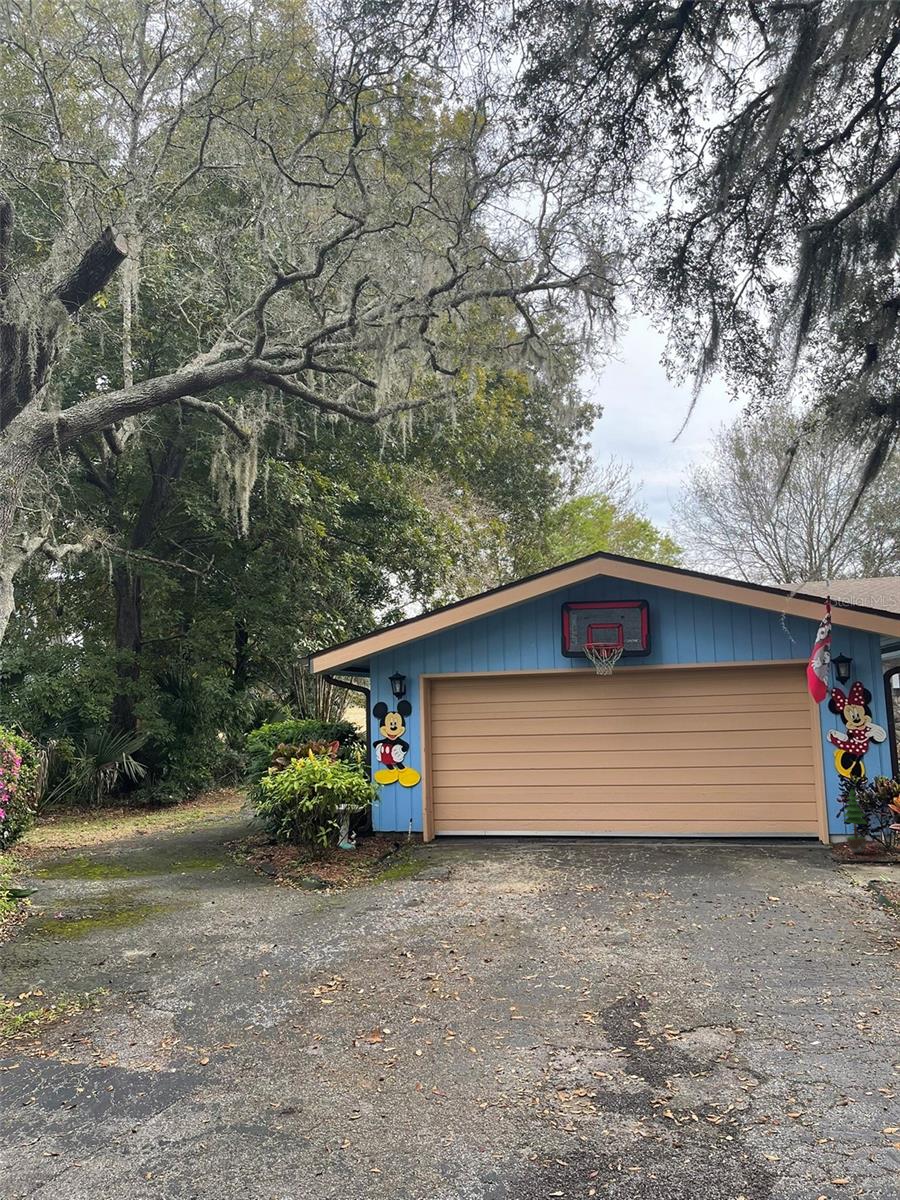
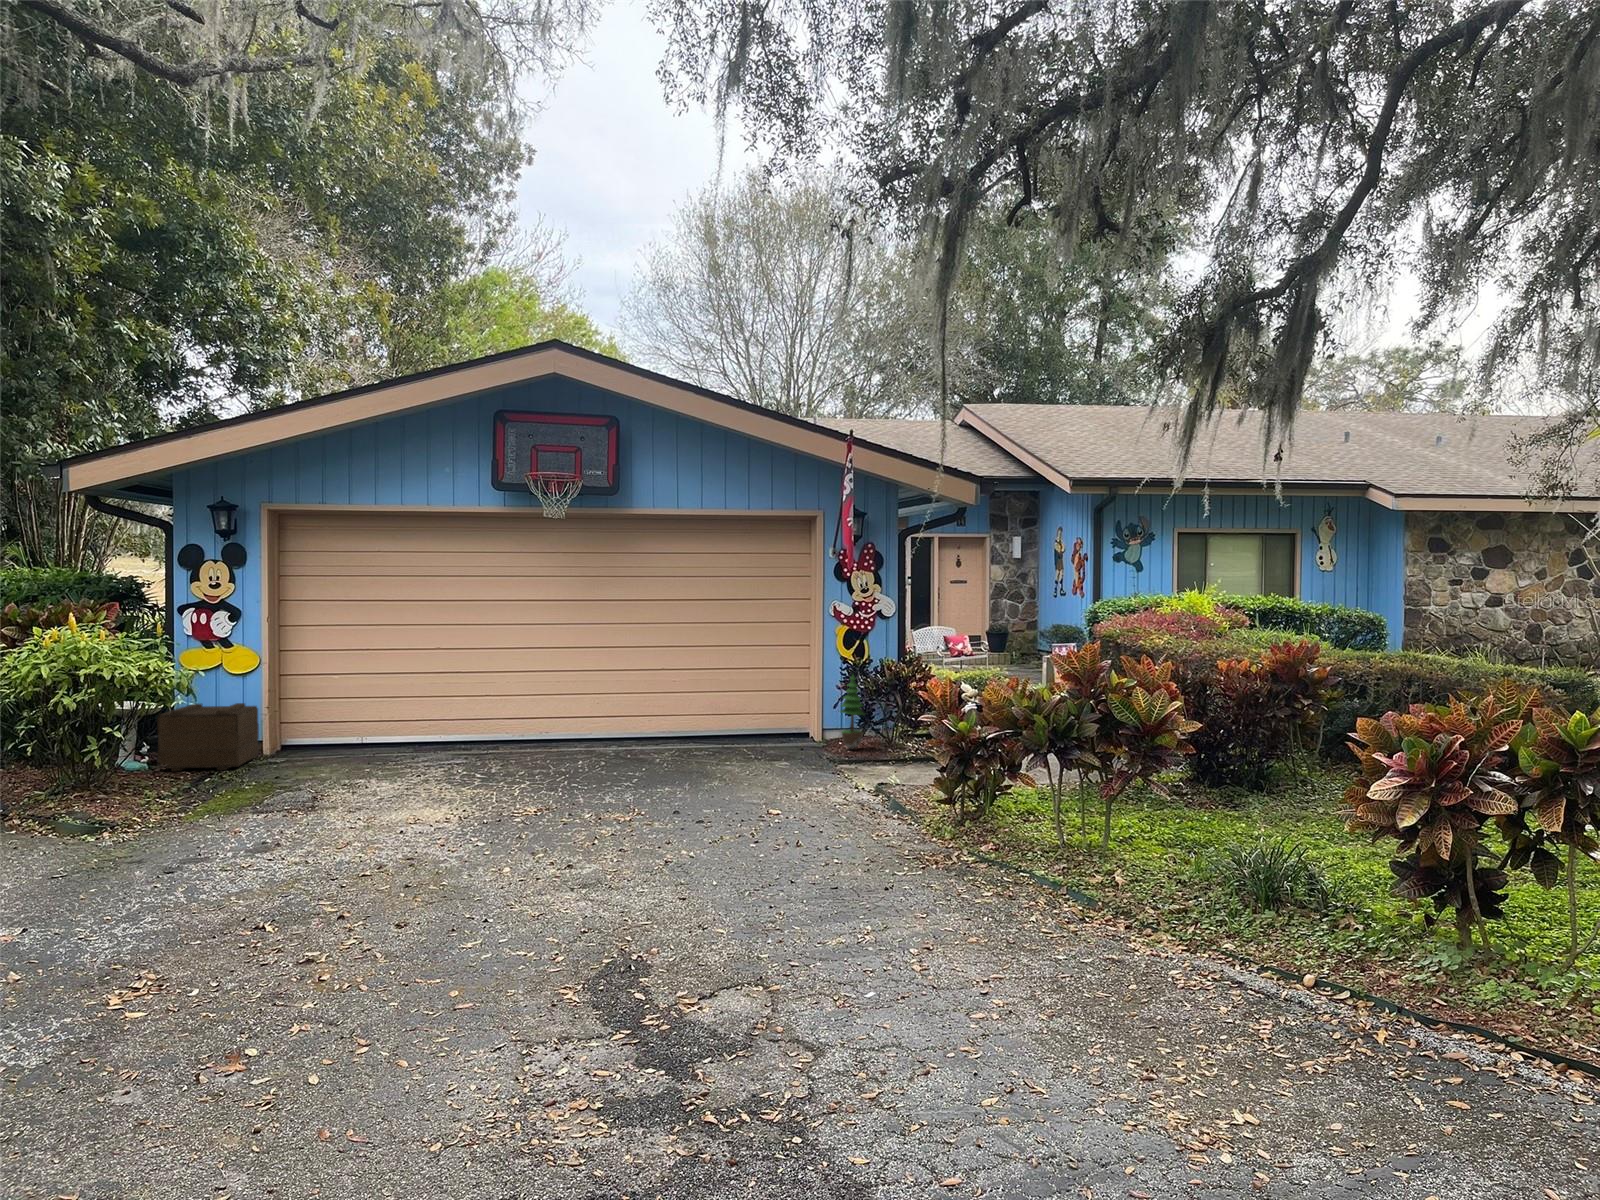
wooden crate: none [359,807,417,851] -> present [157,703,259,771]

